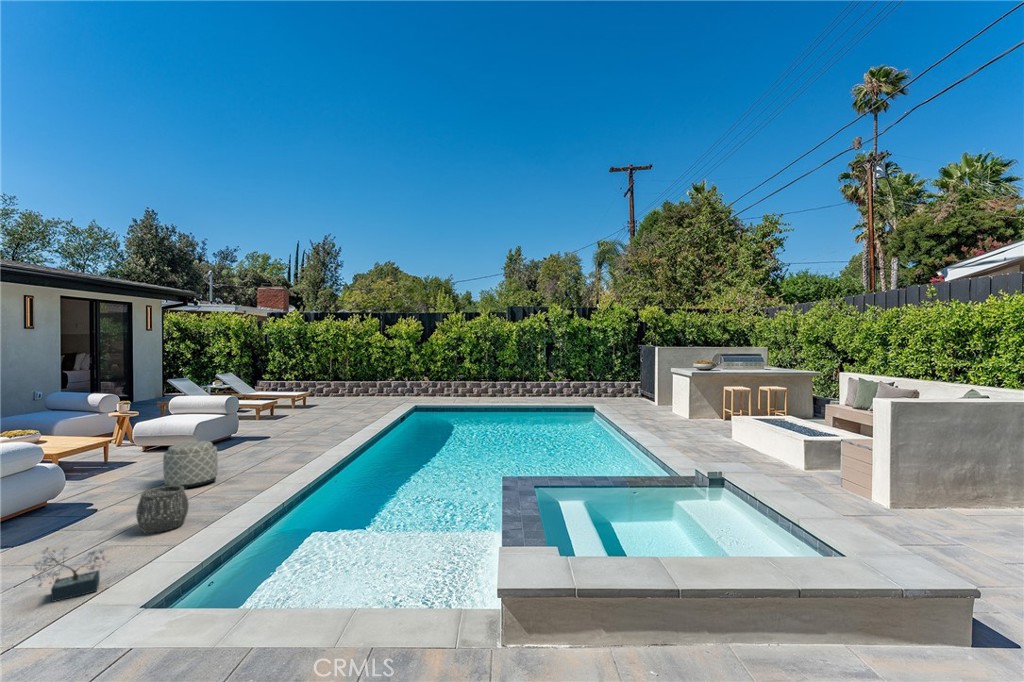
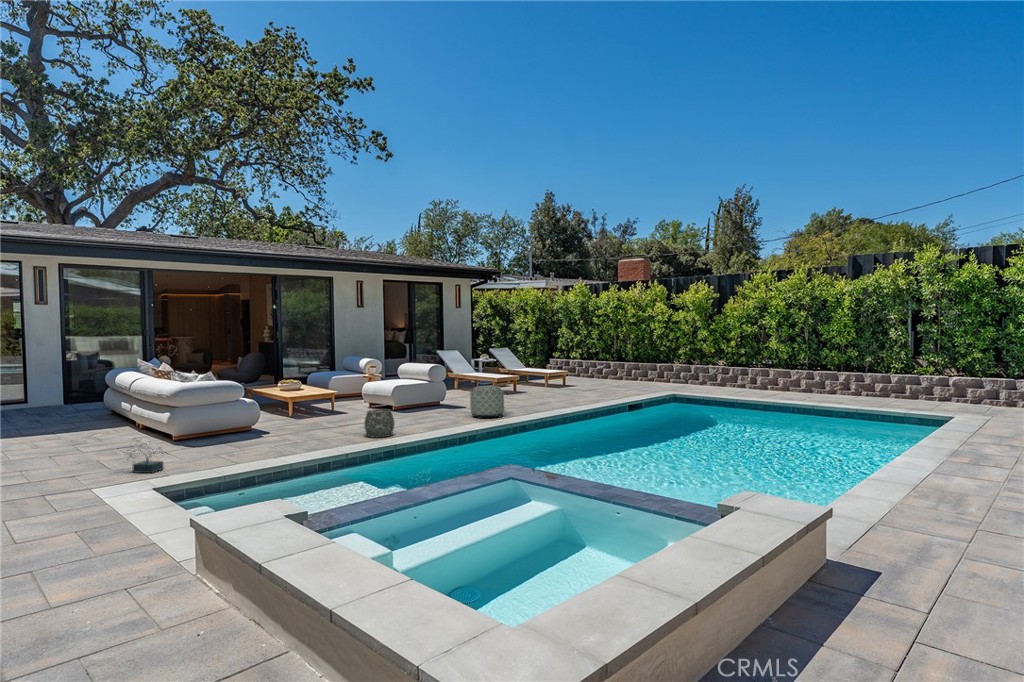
ottoman: present [163,441,218,490] -> present [470,386,504,419]
woven basket: present [136,485,189,533] -> present [364,409,394,438]

